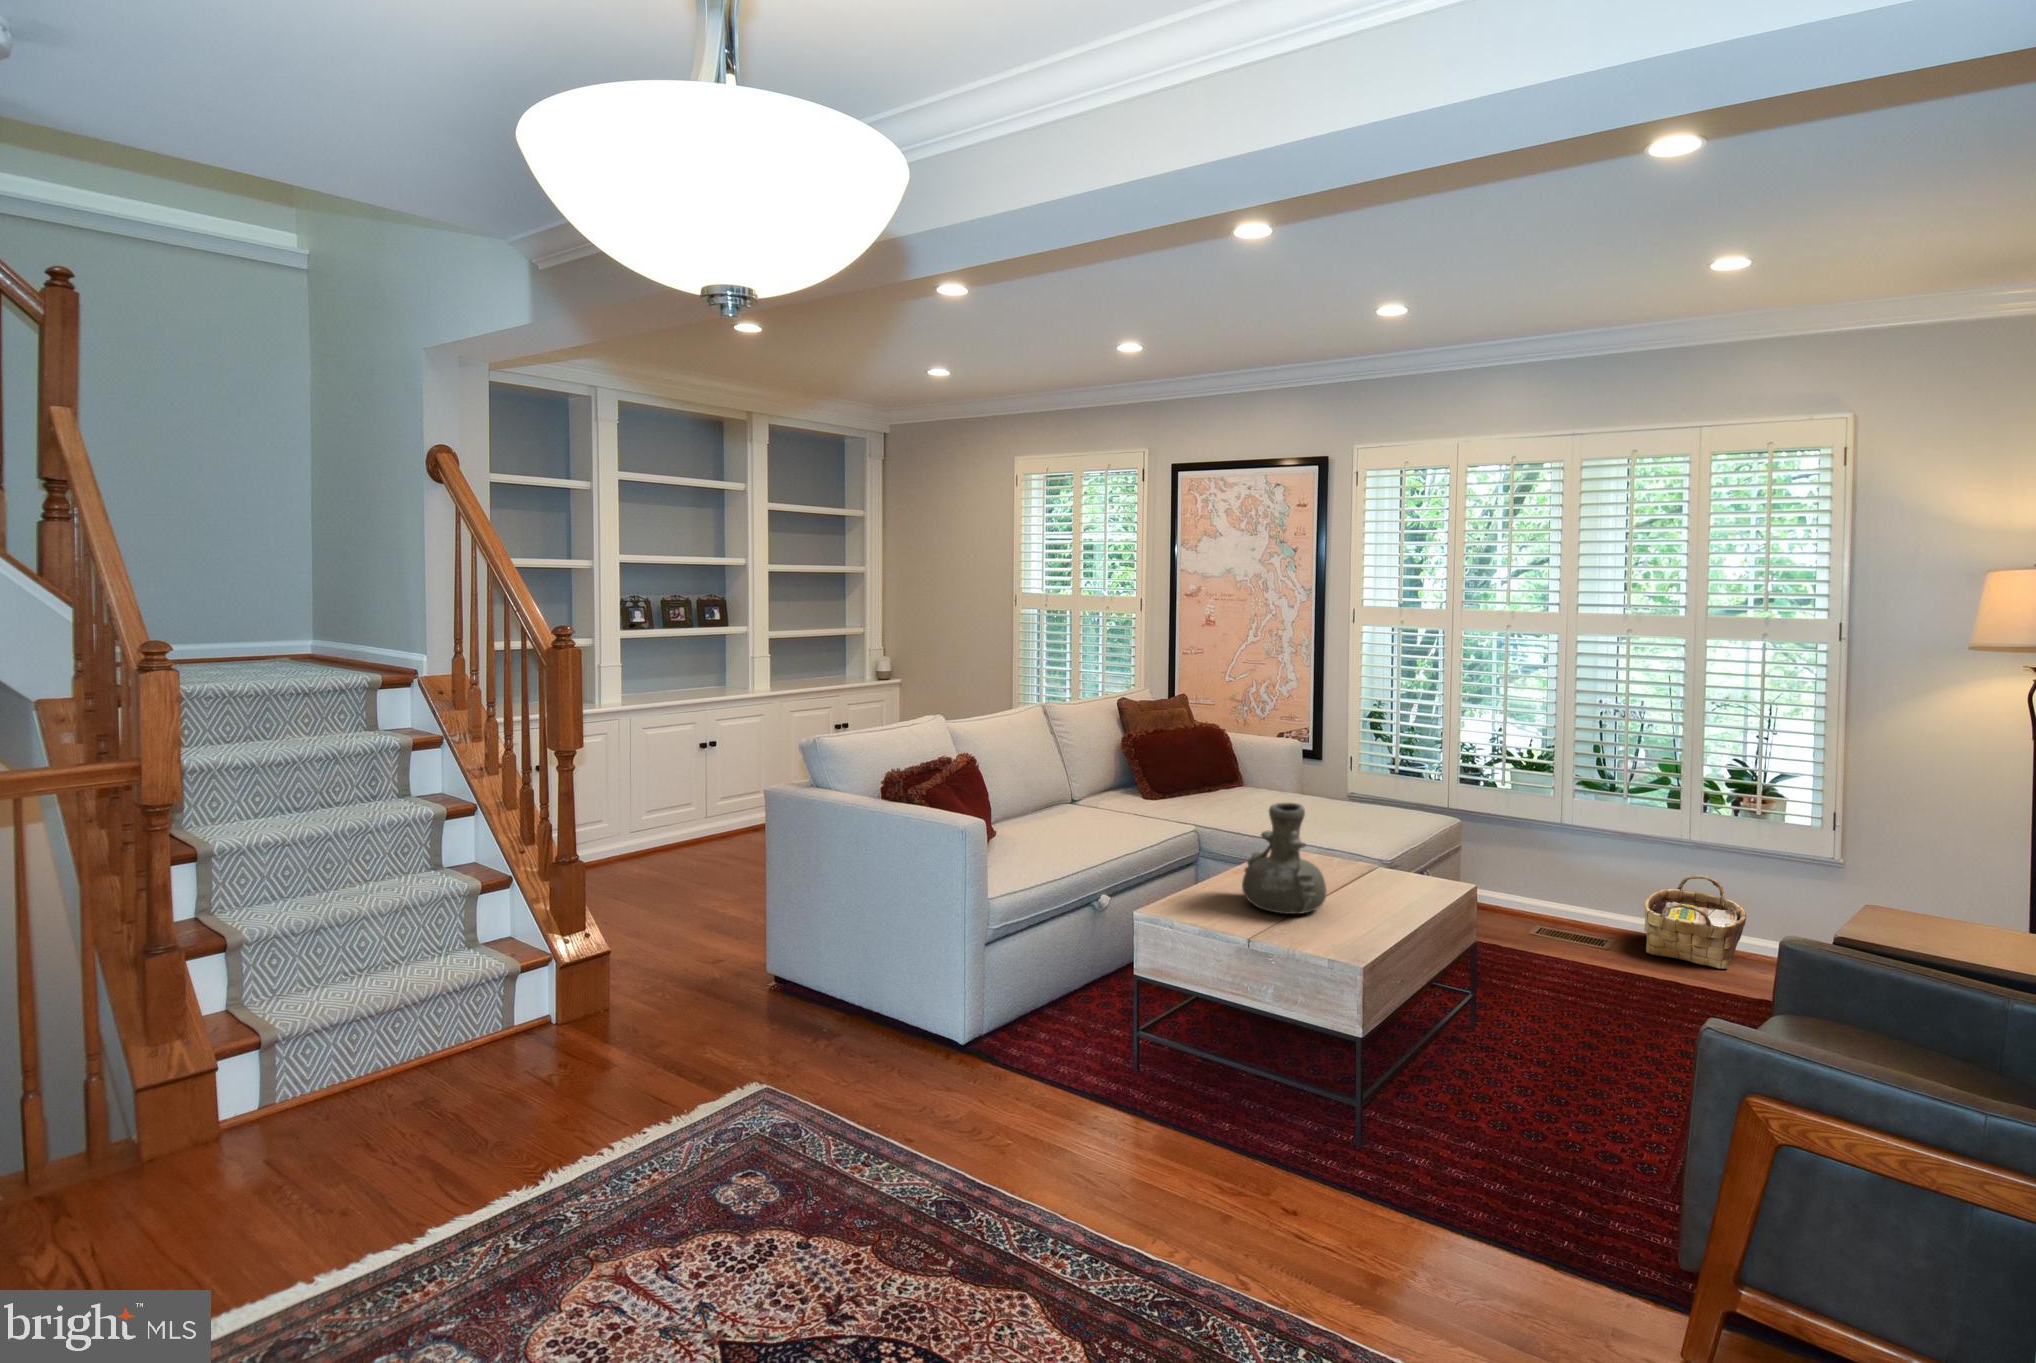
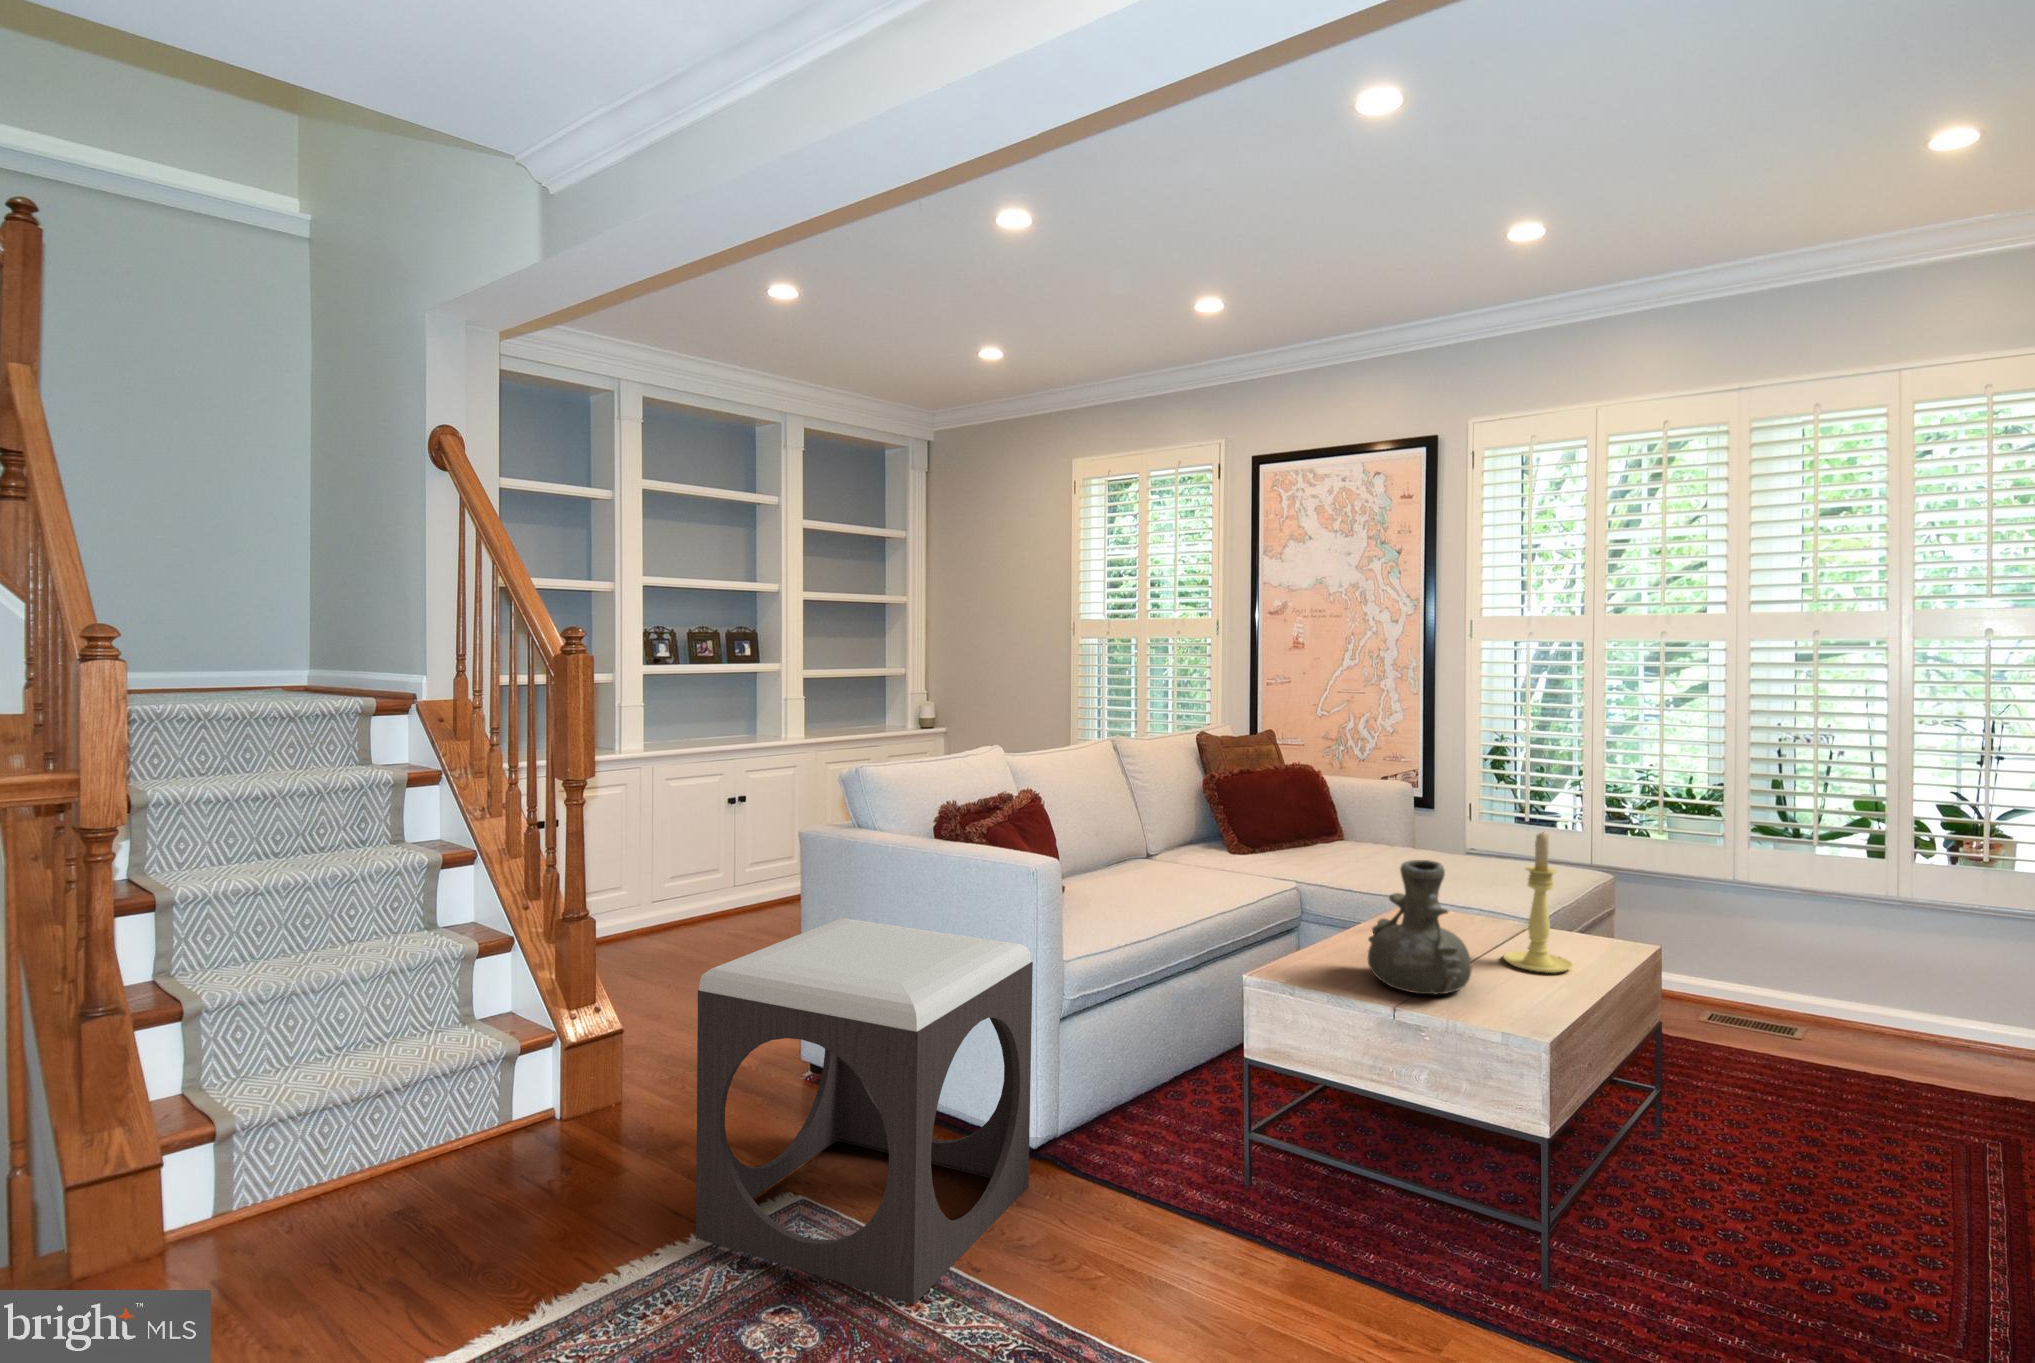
candle holder: none [1359,778,1416,896] -> present [1503,832,1573,973]
footstool: none [675,856,959,1167] -> present [696,918,1033,1305]
woven basket: present [1644,875,1747,969] -> none [1821,947,1948,1059]

